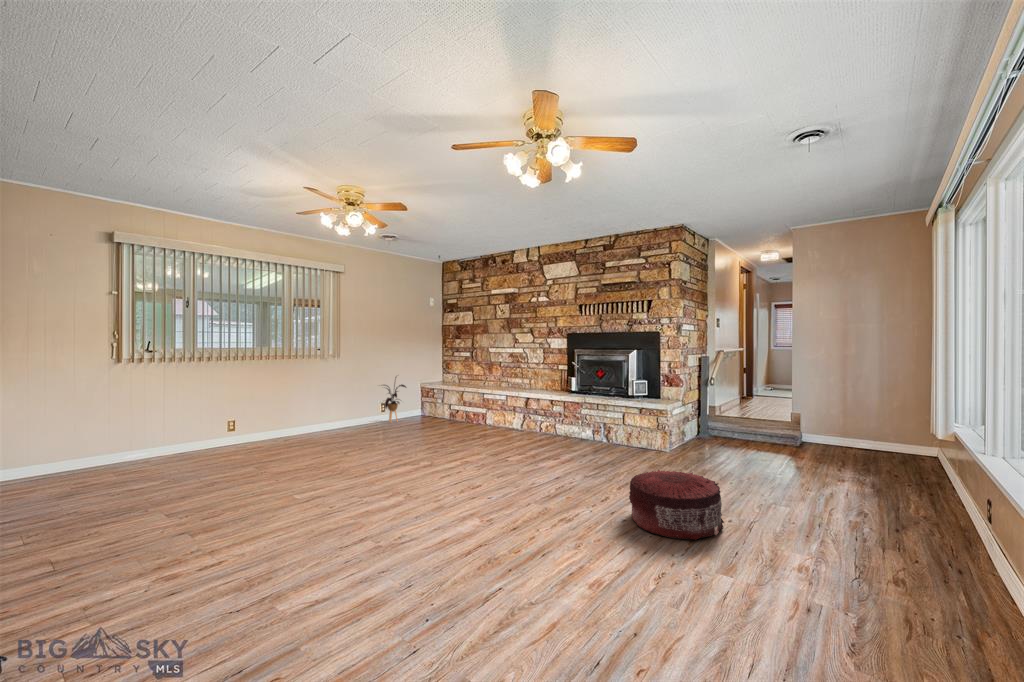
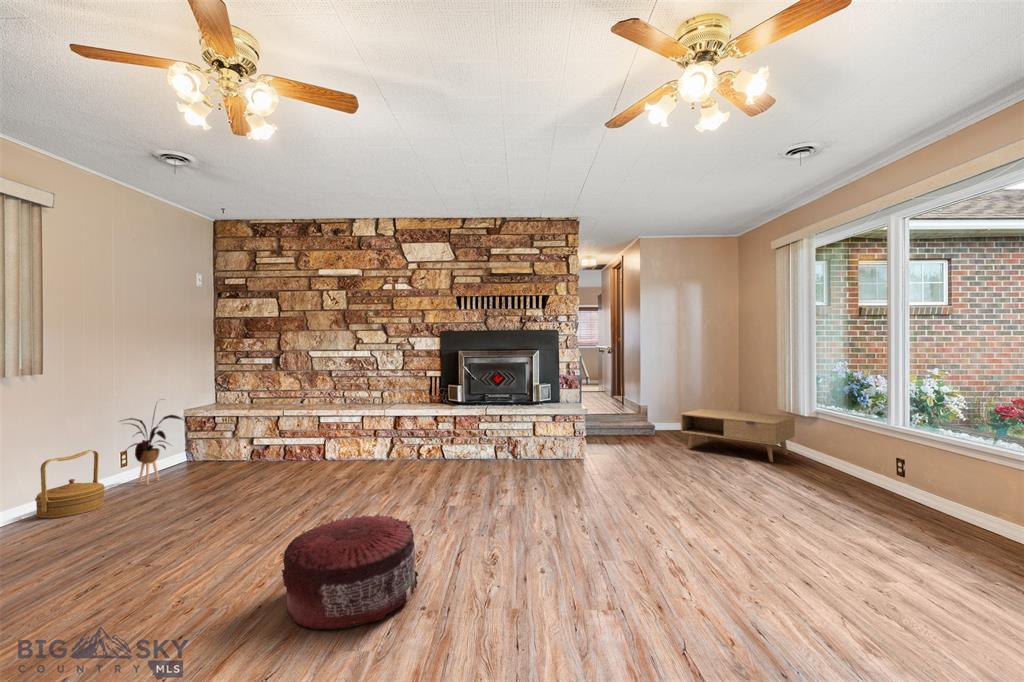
woven basket: none [339,399,367,431] -> present [35,450,105,518]
coffee table: none [794,421,947,489] -> present [681,408,795,462]
pouf: present [629,470,724,540] -> present [282,514,419,630]

